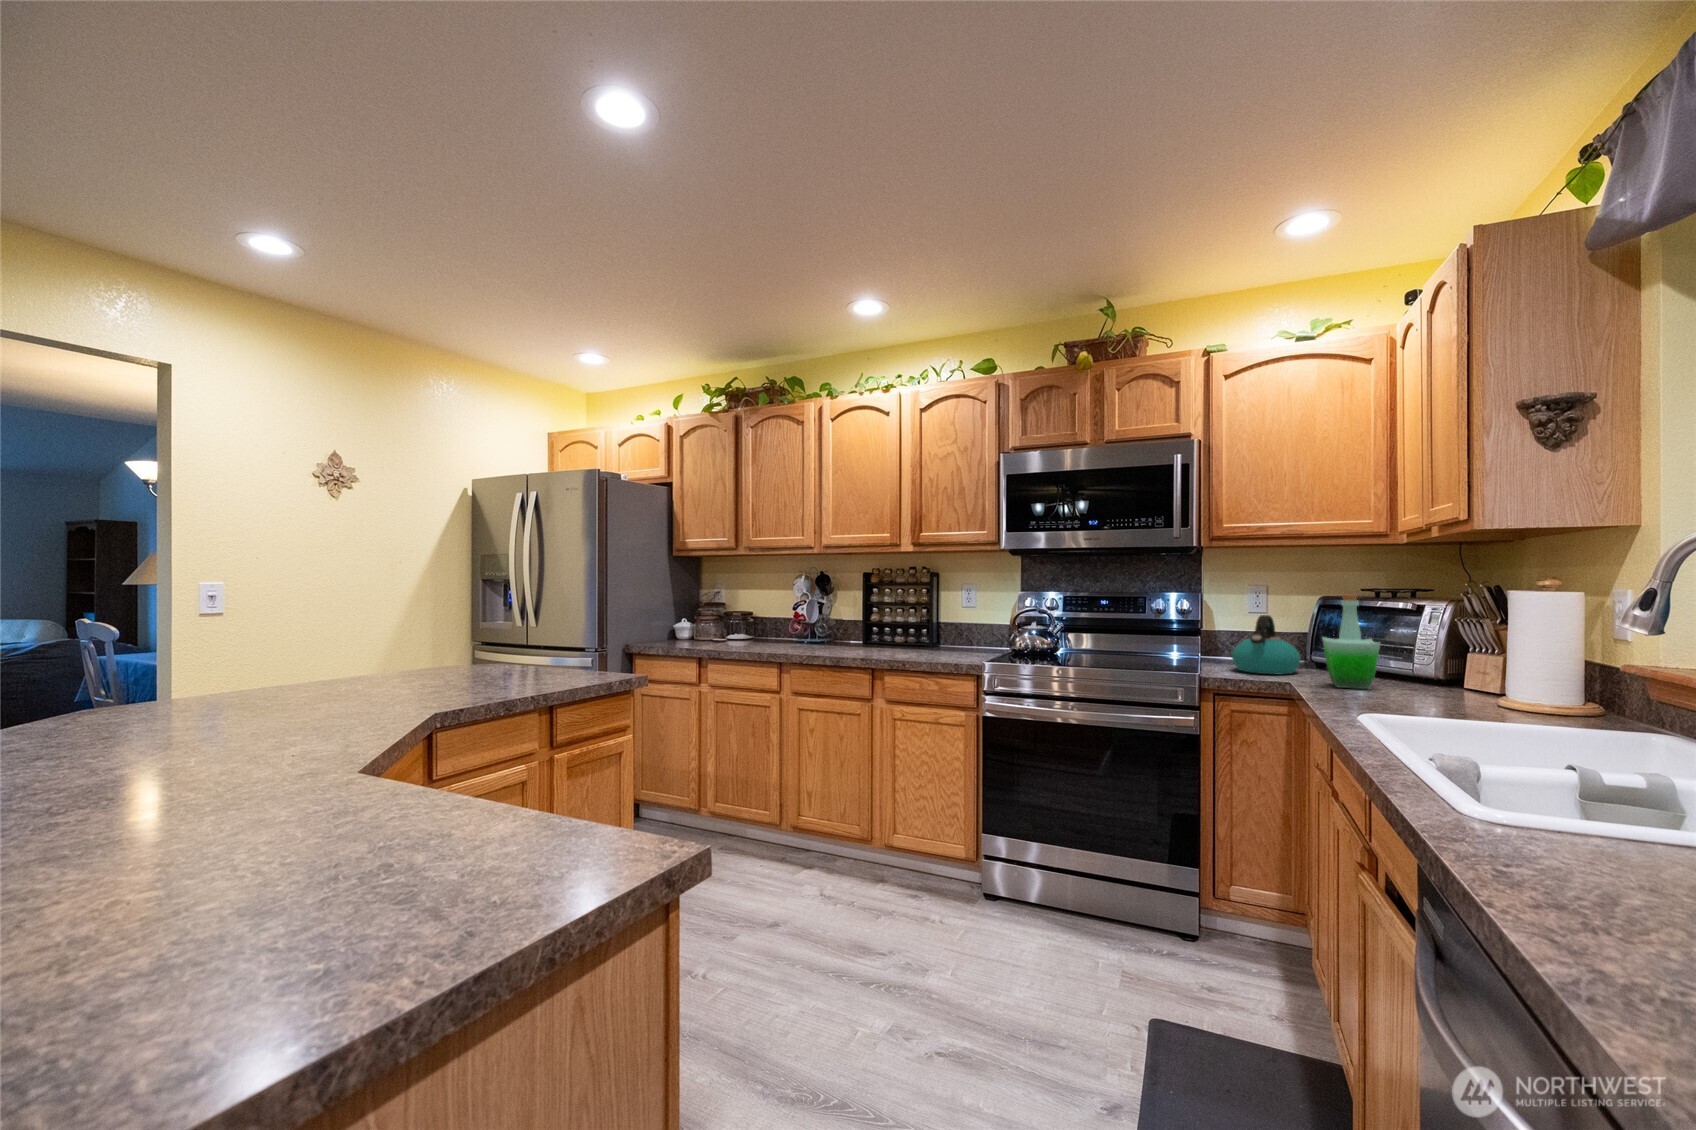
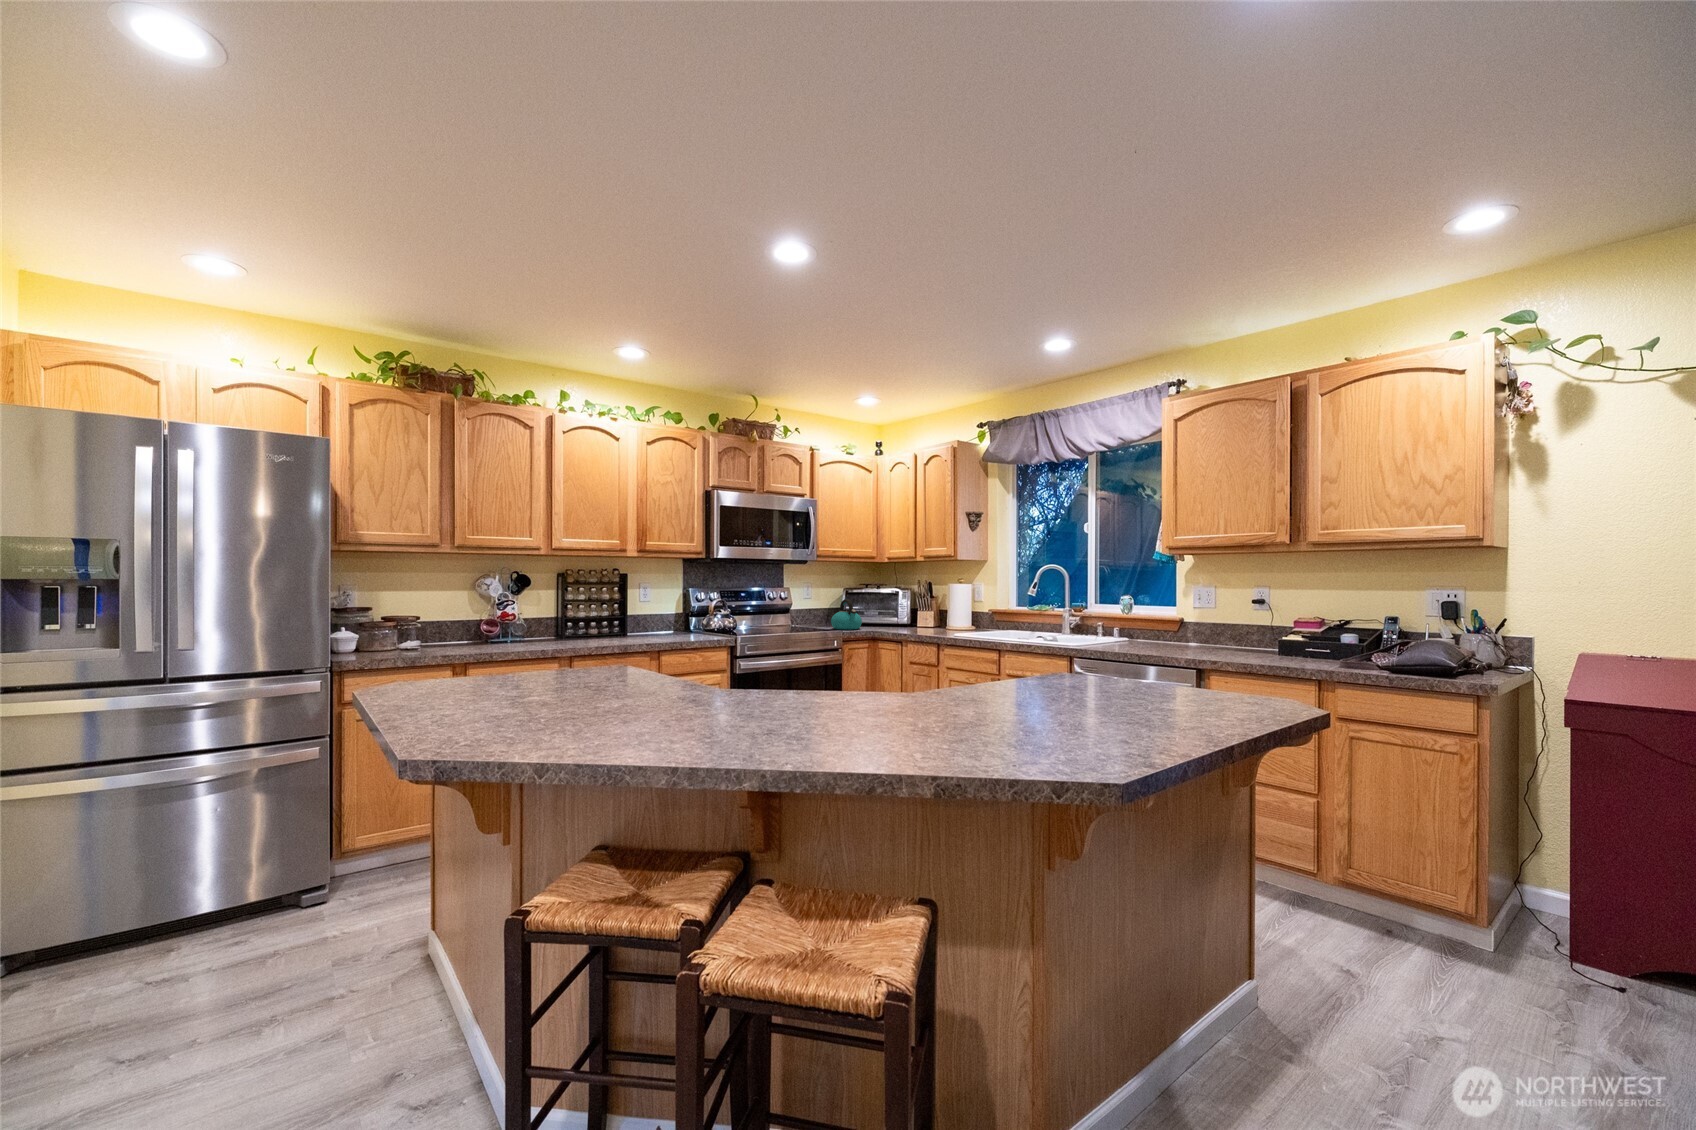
bottle: present [1322,595,1380,689] -> none [884,588,911,630]

